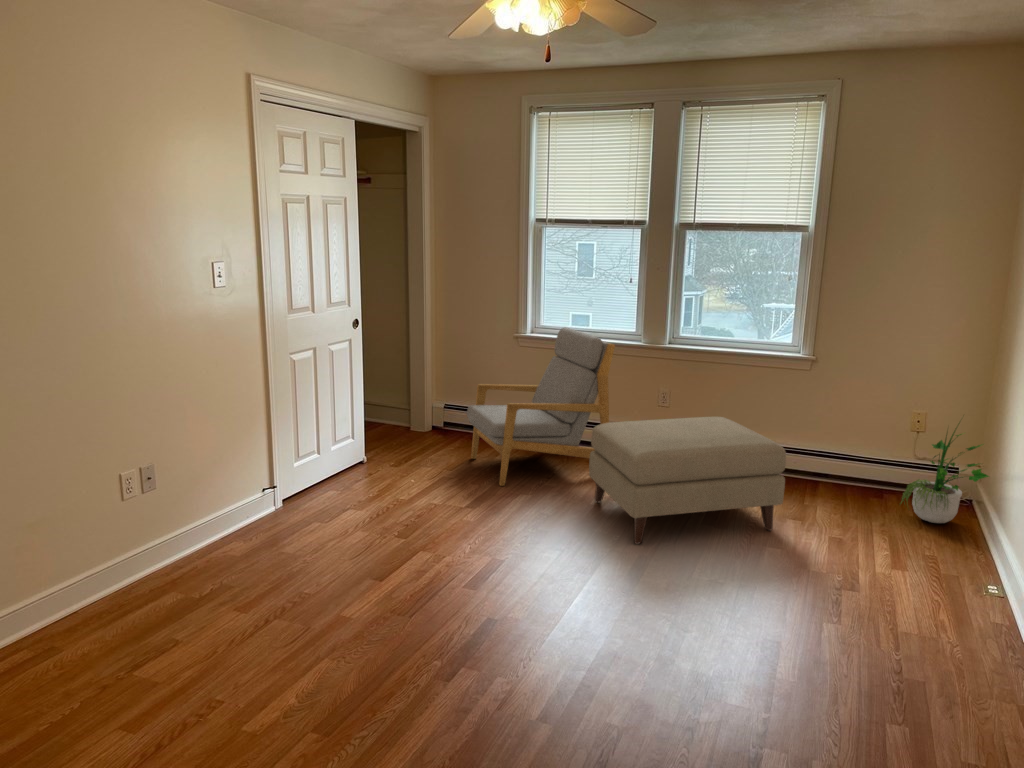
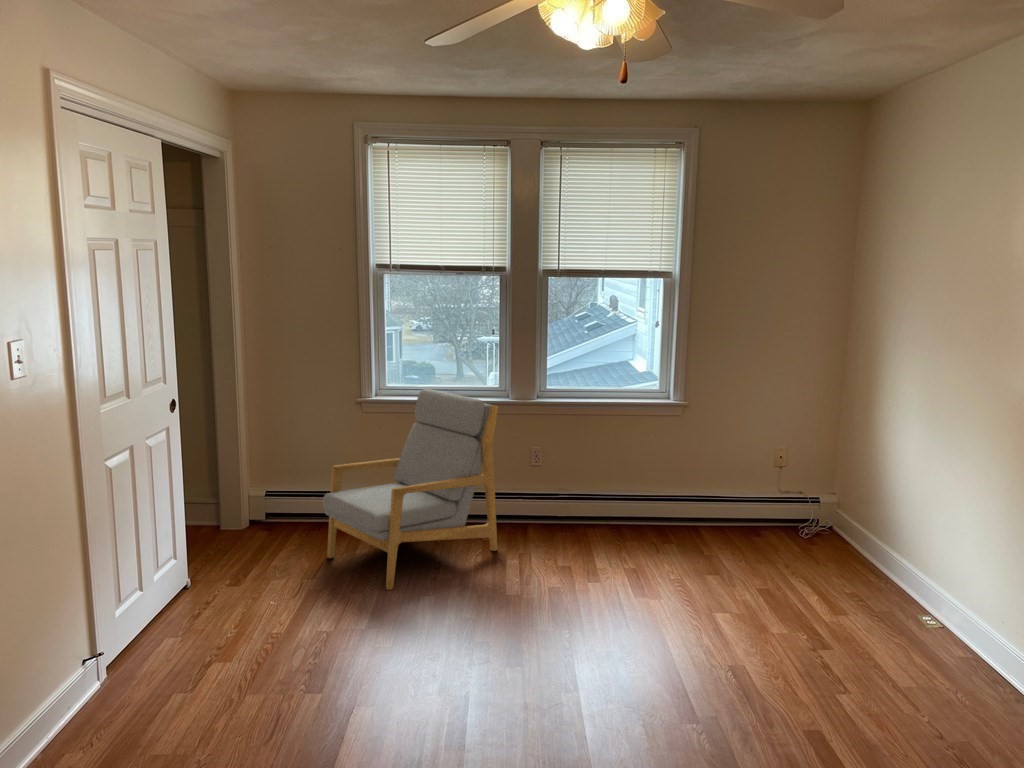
ottoman: present [589,417,786,544] -> none [501,475,712,638]
potted plant: present [900,430,989,523] -> none [787,446,873,555]

